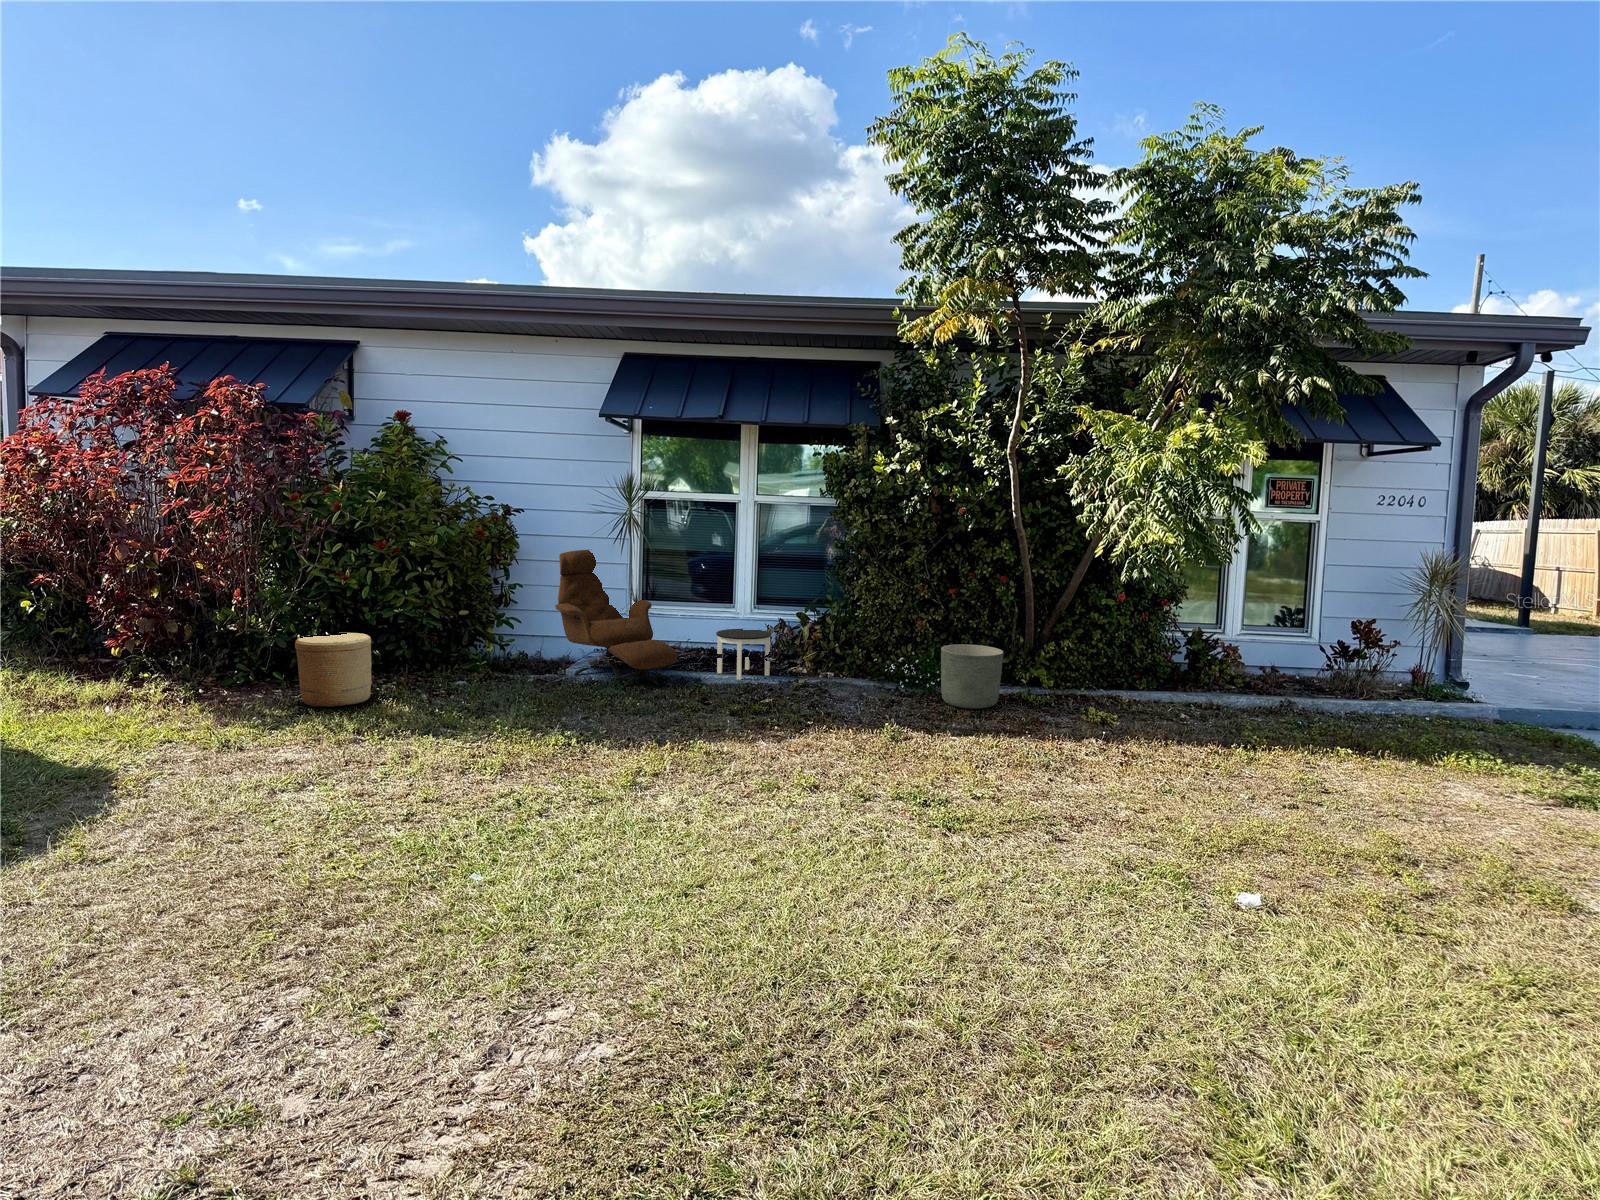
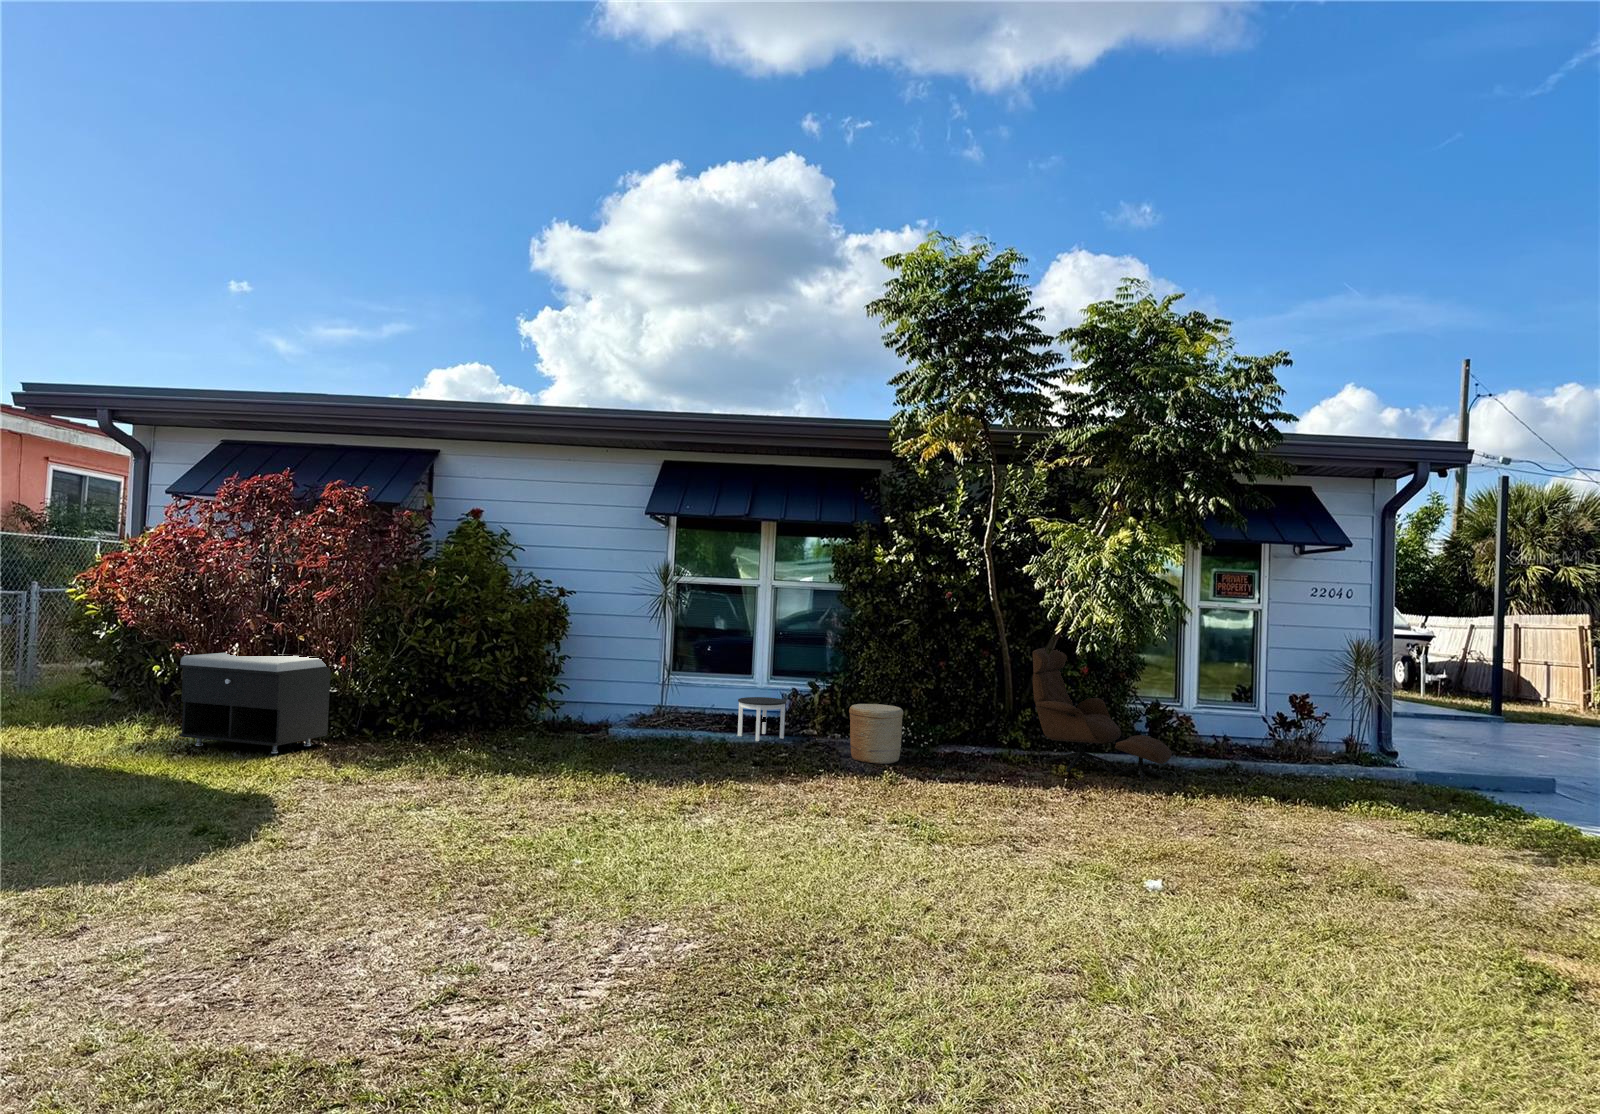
lounge chair: present [555,550,678,686] -> present [1033,648,1172,781]
storage bench: none [30,589,227,711] -> present [179,652,331,754]
woven basket: present [295,633,372,707] -> present [849,704,903,764]
planter: present [941,644,1003,709] -> none [933,711,986,765]

